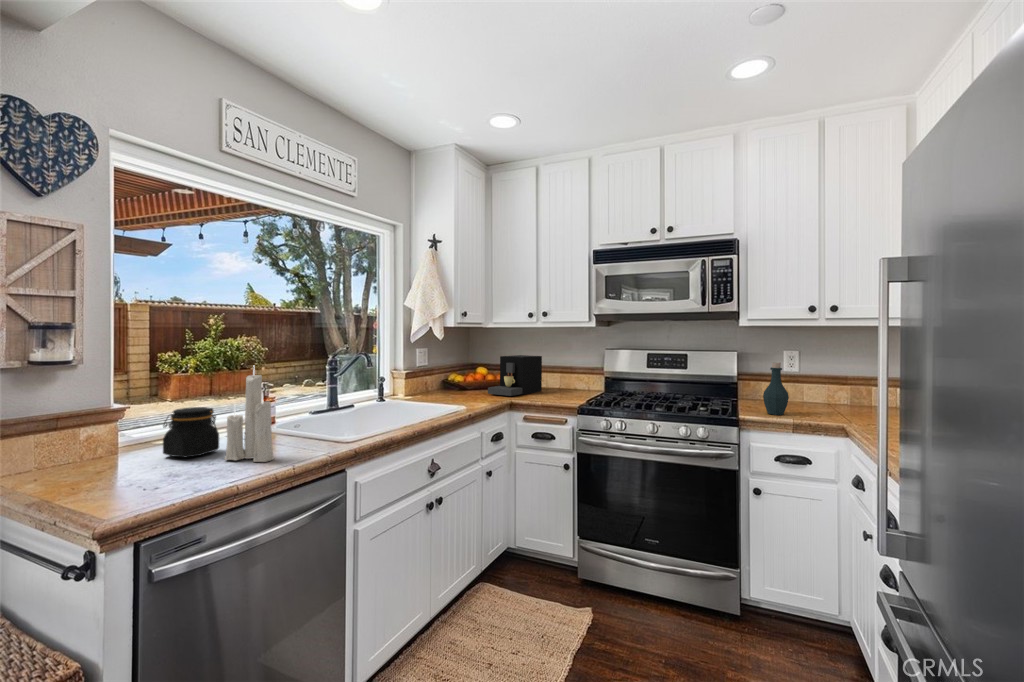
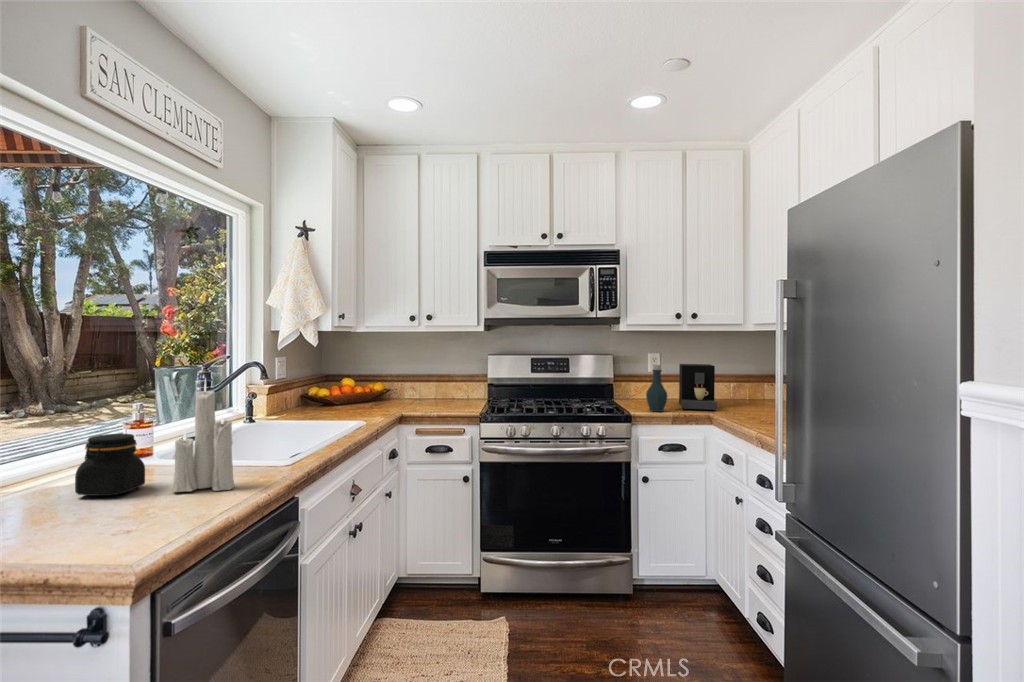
coffee maker: present [488,355,542,396] -> present [679,364,717,410]

